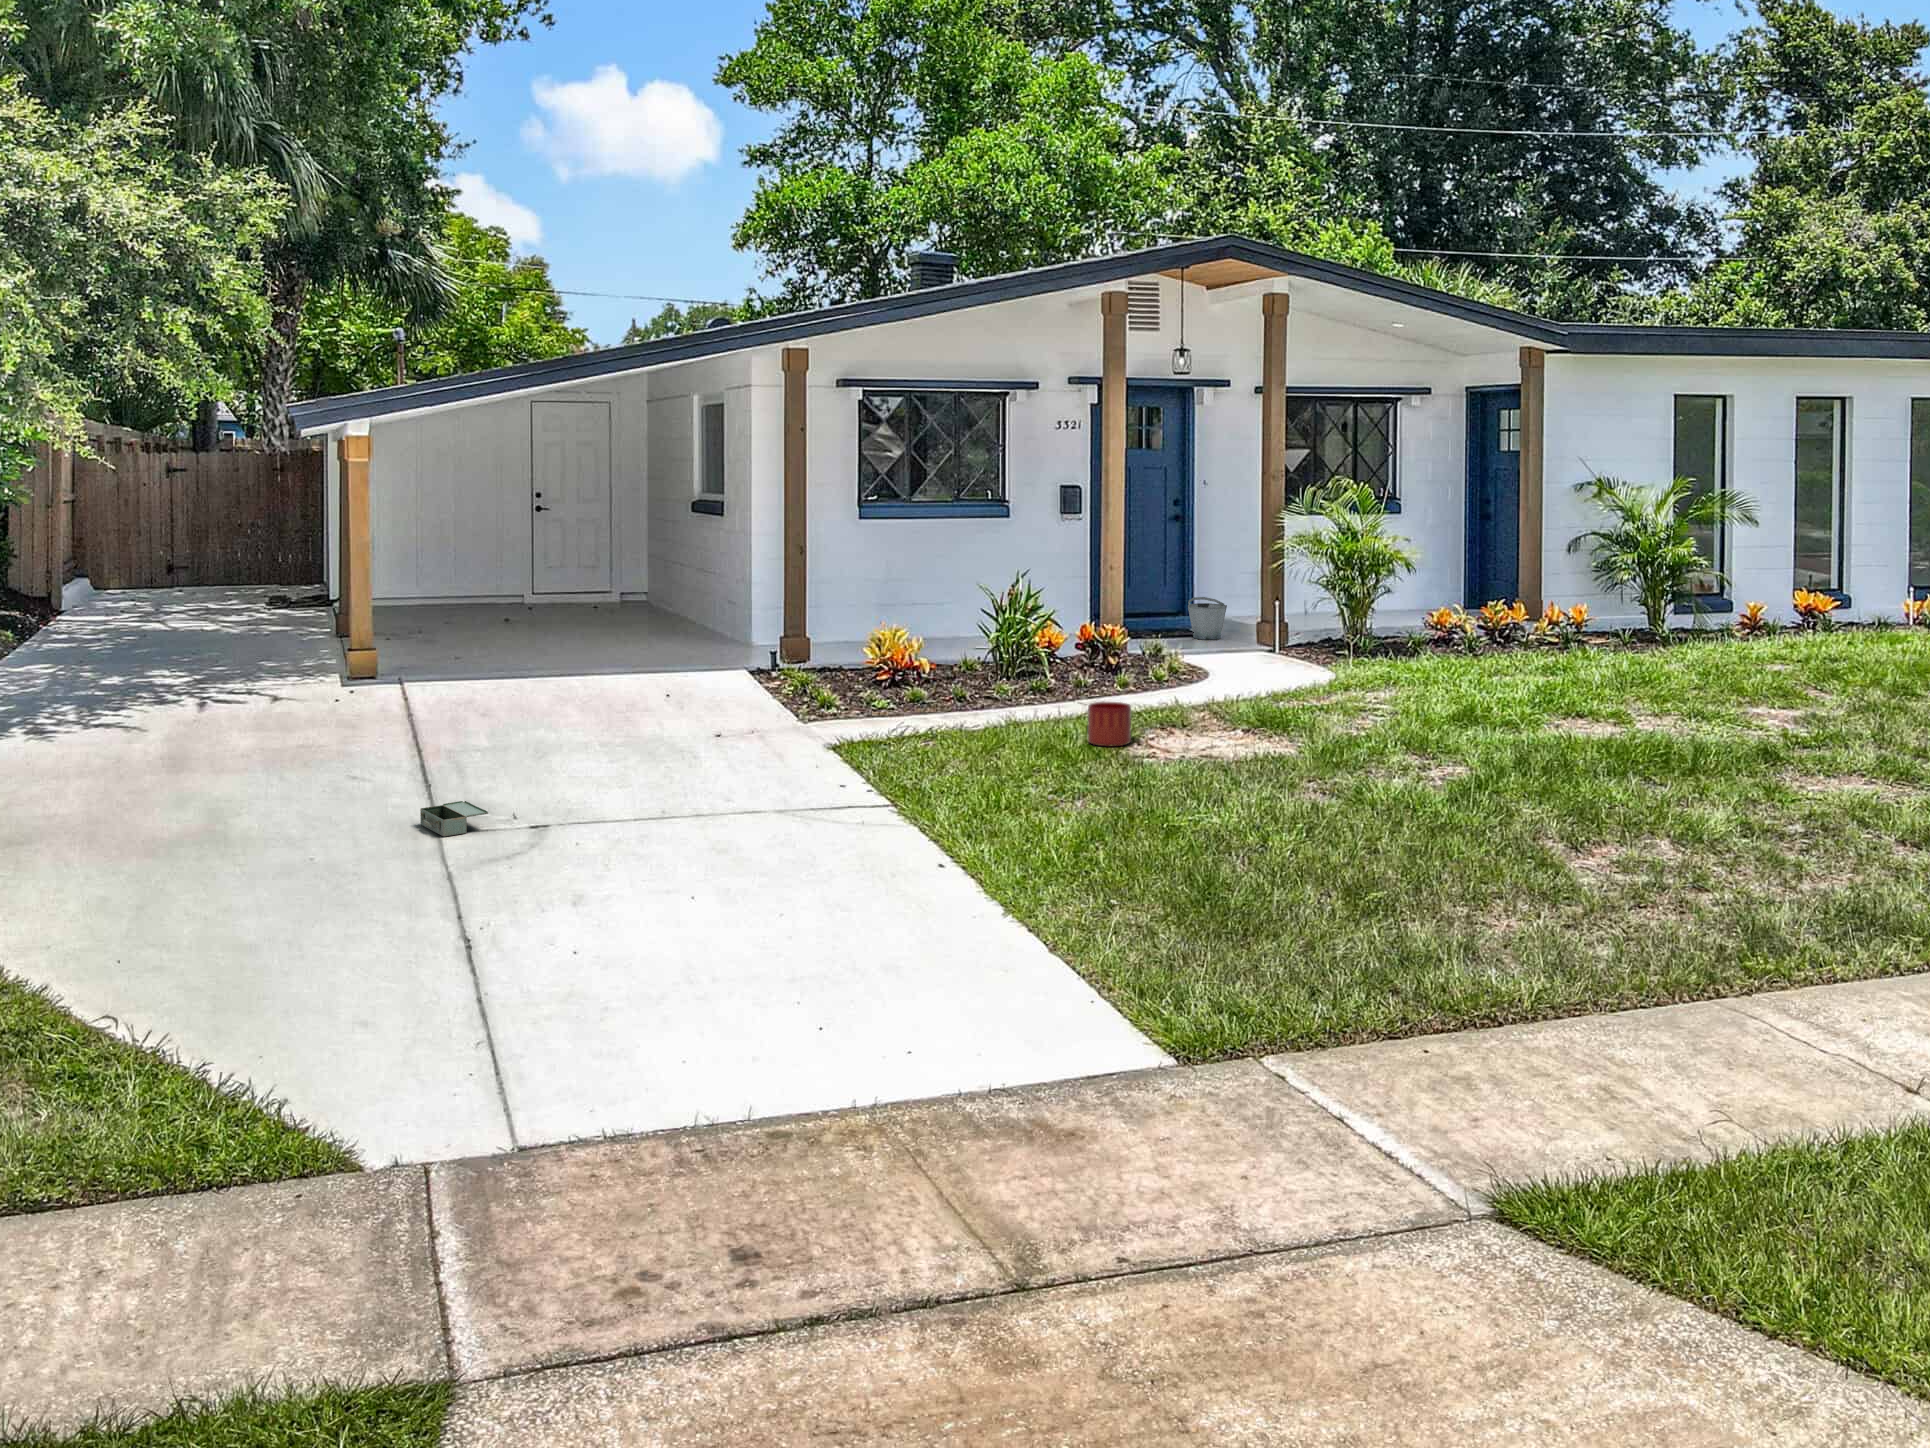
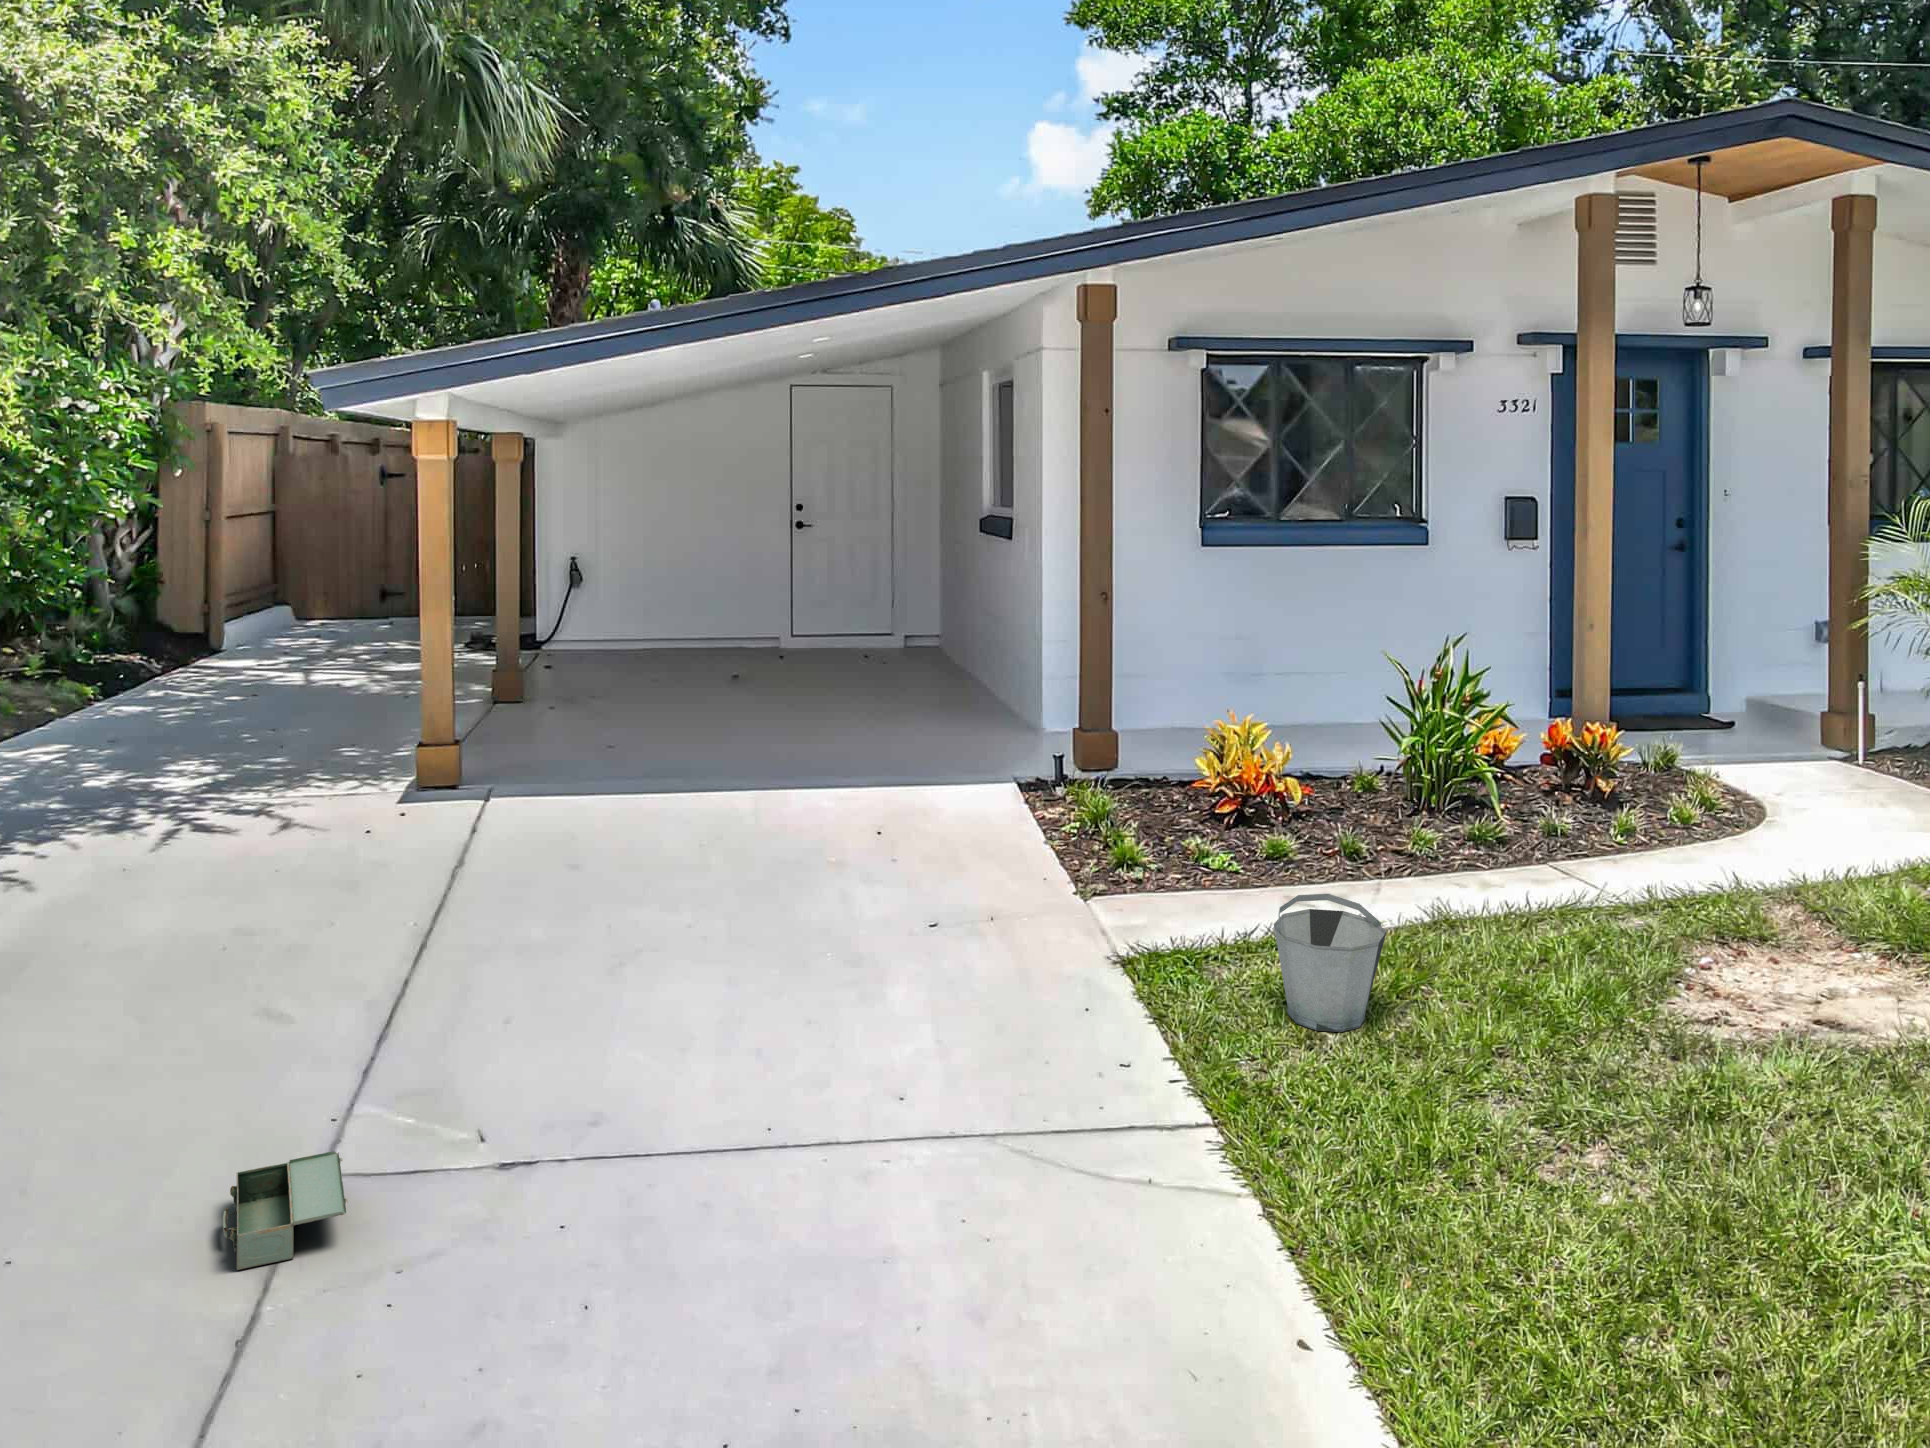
bucket: present [1188,597,1227,640] -> present [1274,894,1387,1032]
planter: present [1088,702,1131,747] -> none [1601,934,1692,1033]

